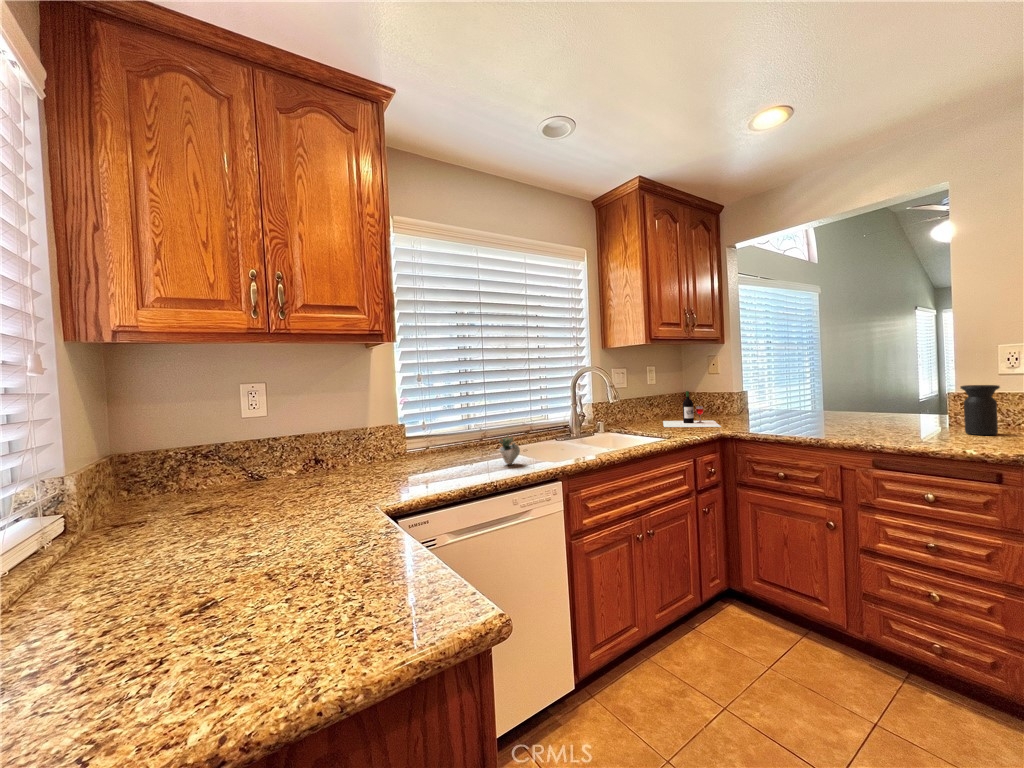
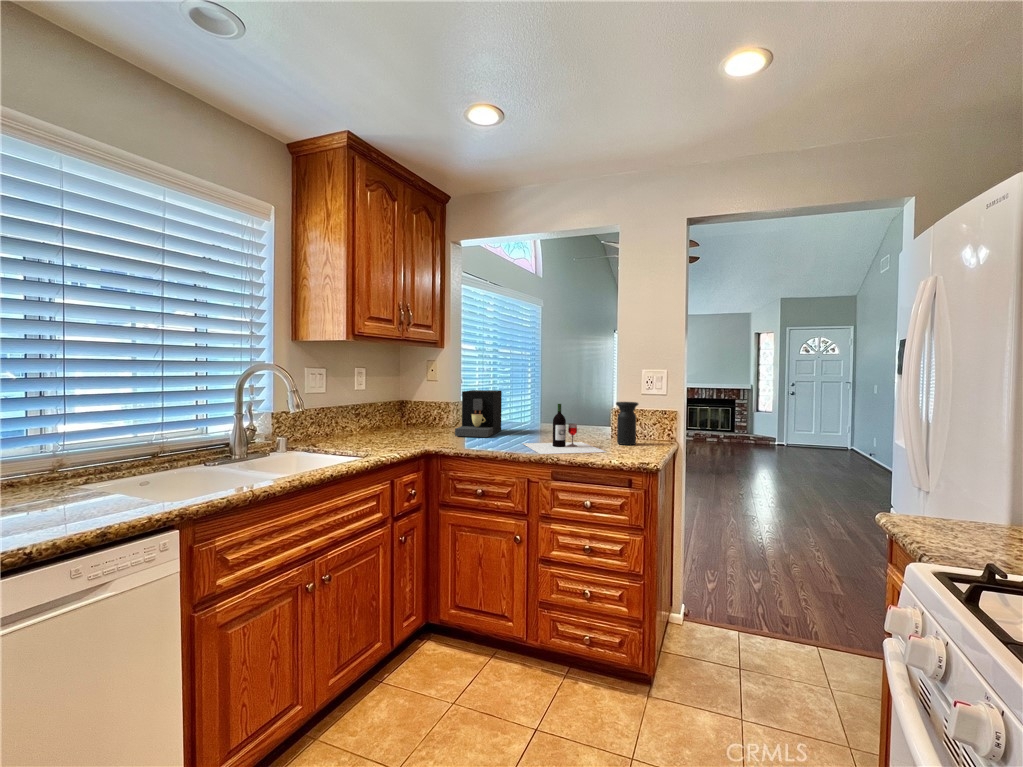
coffee maker: none [745,380,792,424] -> present [455,390,502,437]
wine bottle: present [663,391,721,427] -> present [523,404,606,454]
succulent plant: present [499,434,520,464] -> none [63,461,117,511]

